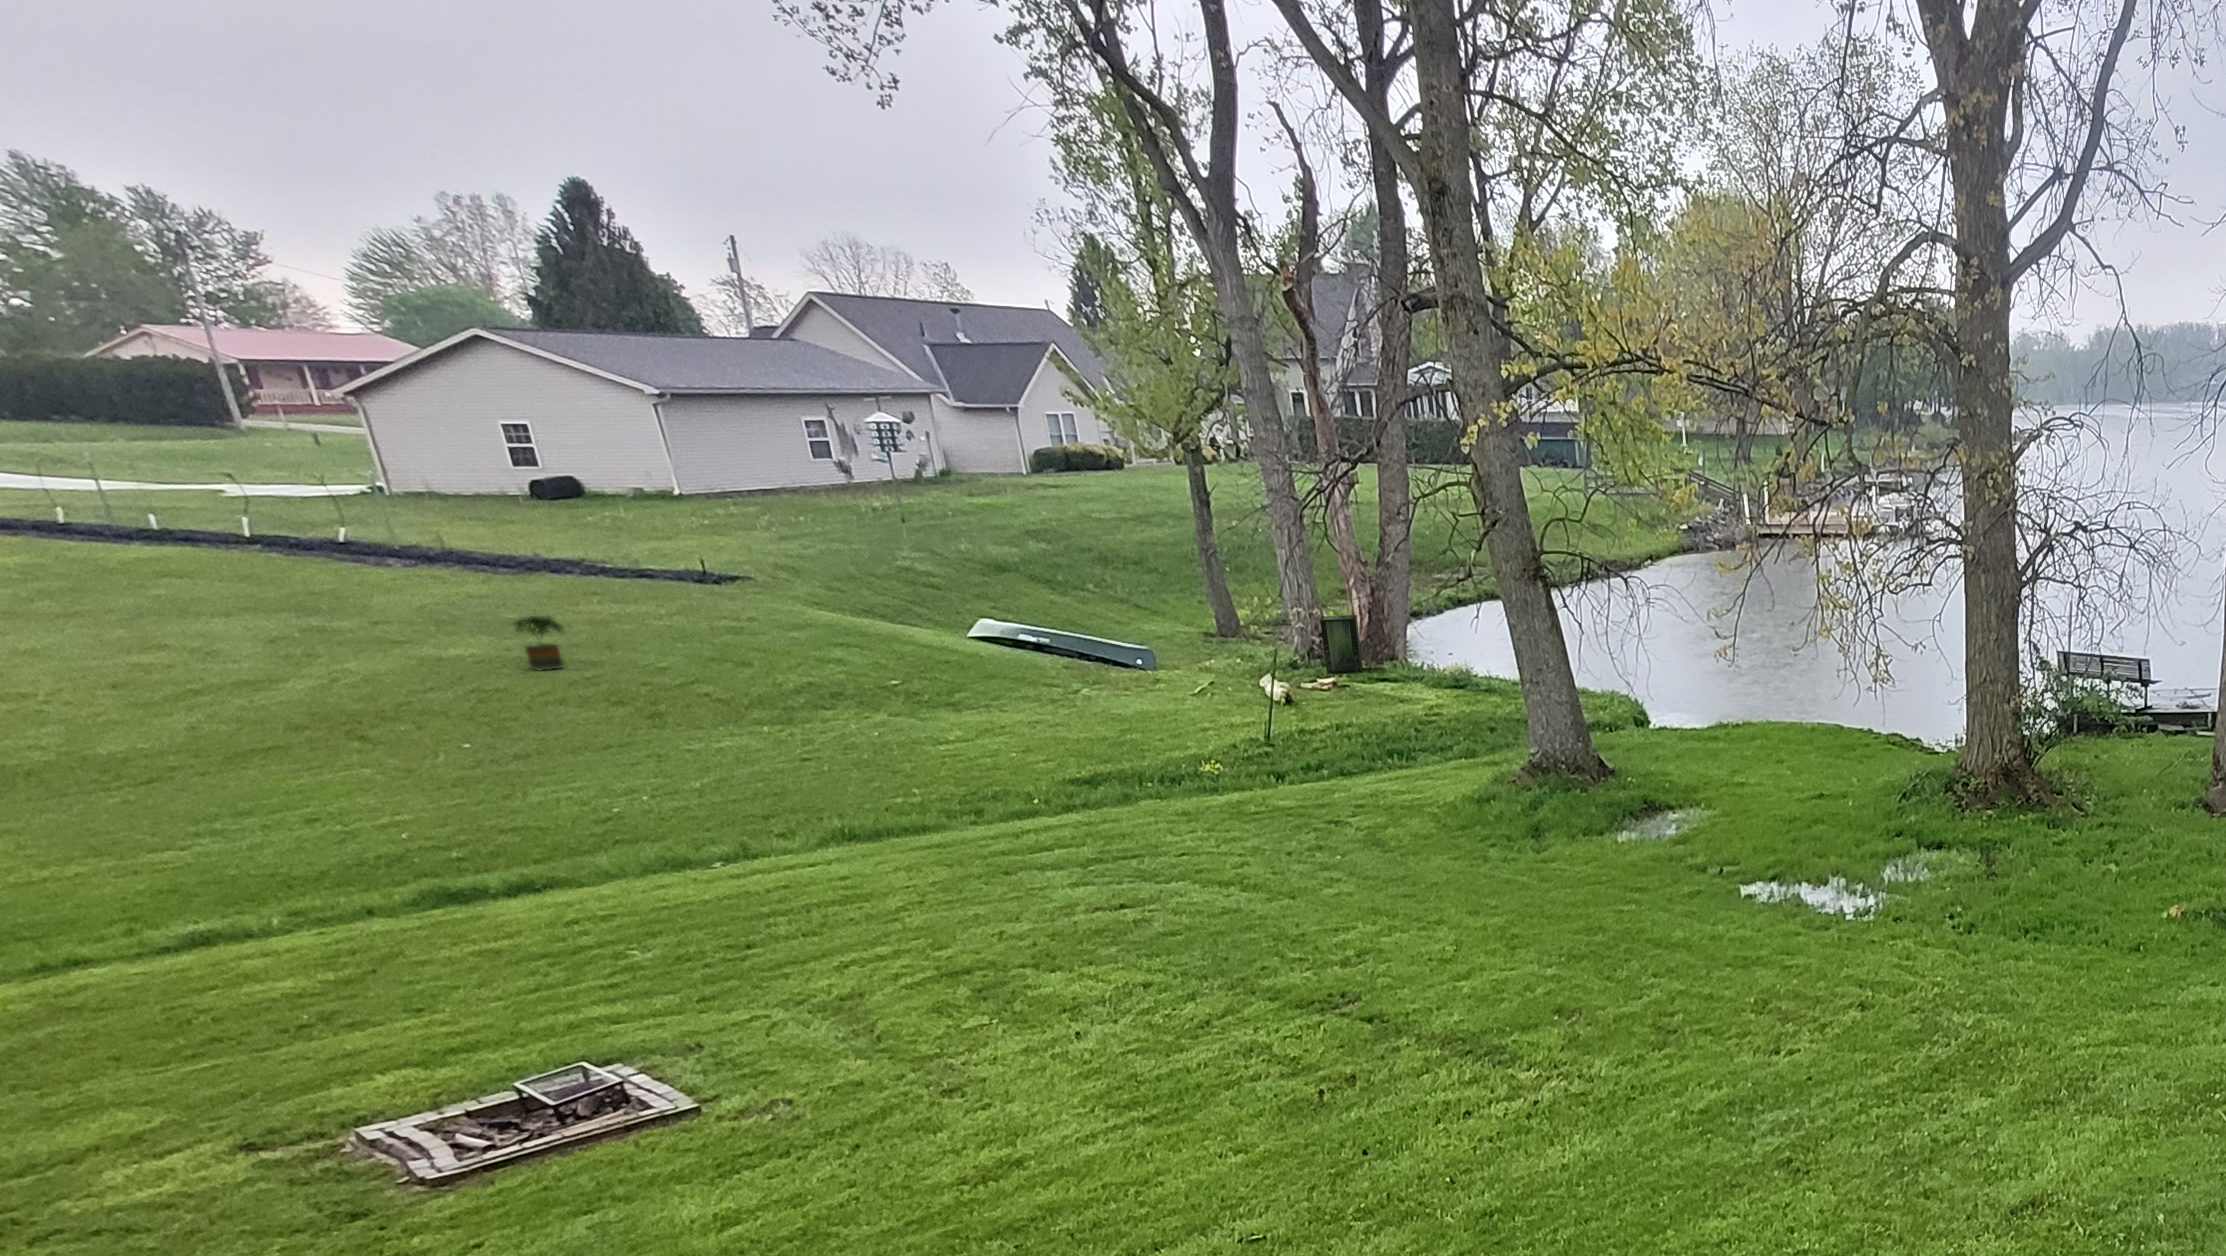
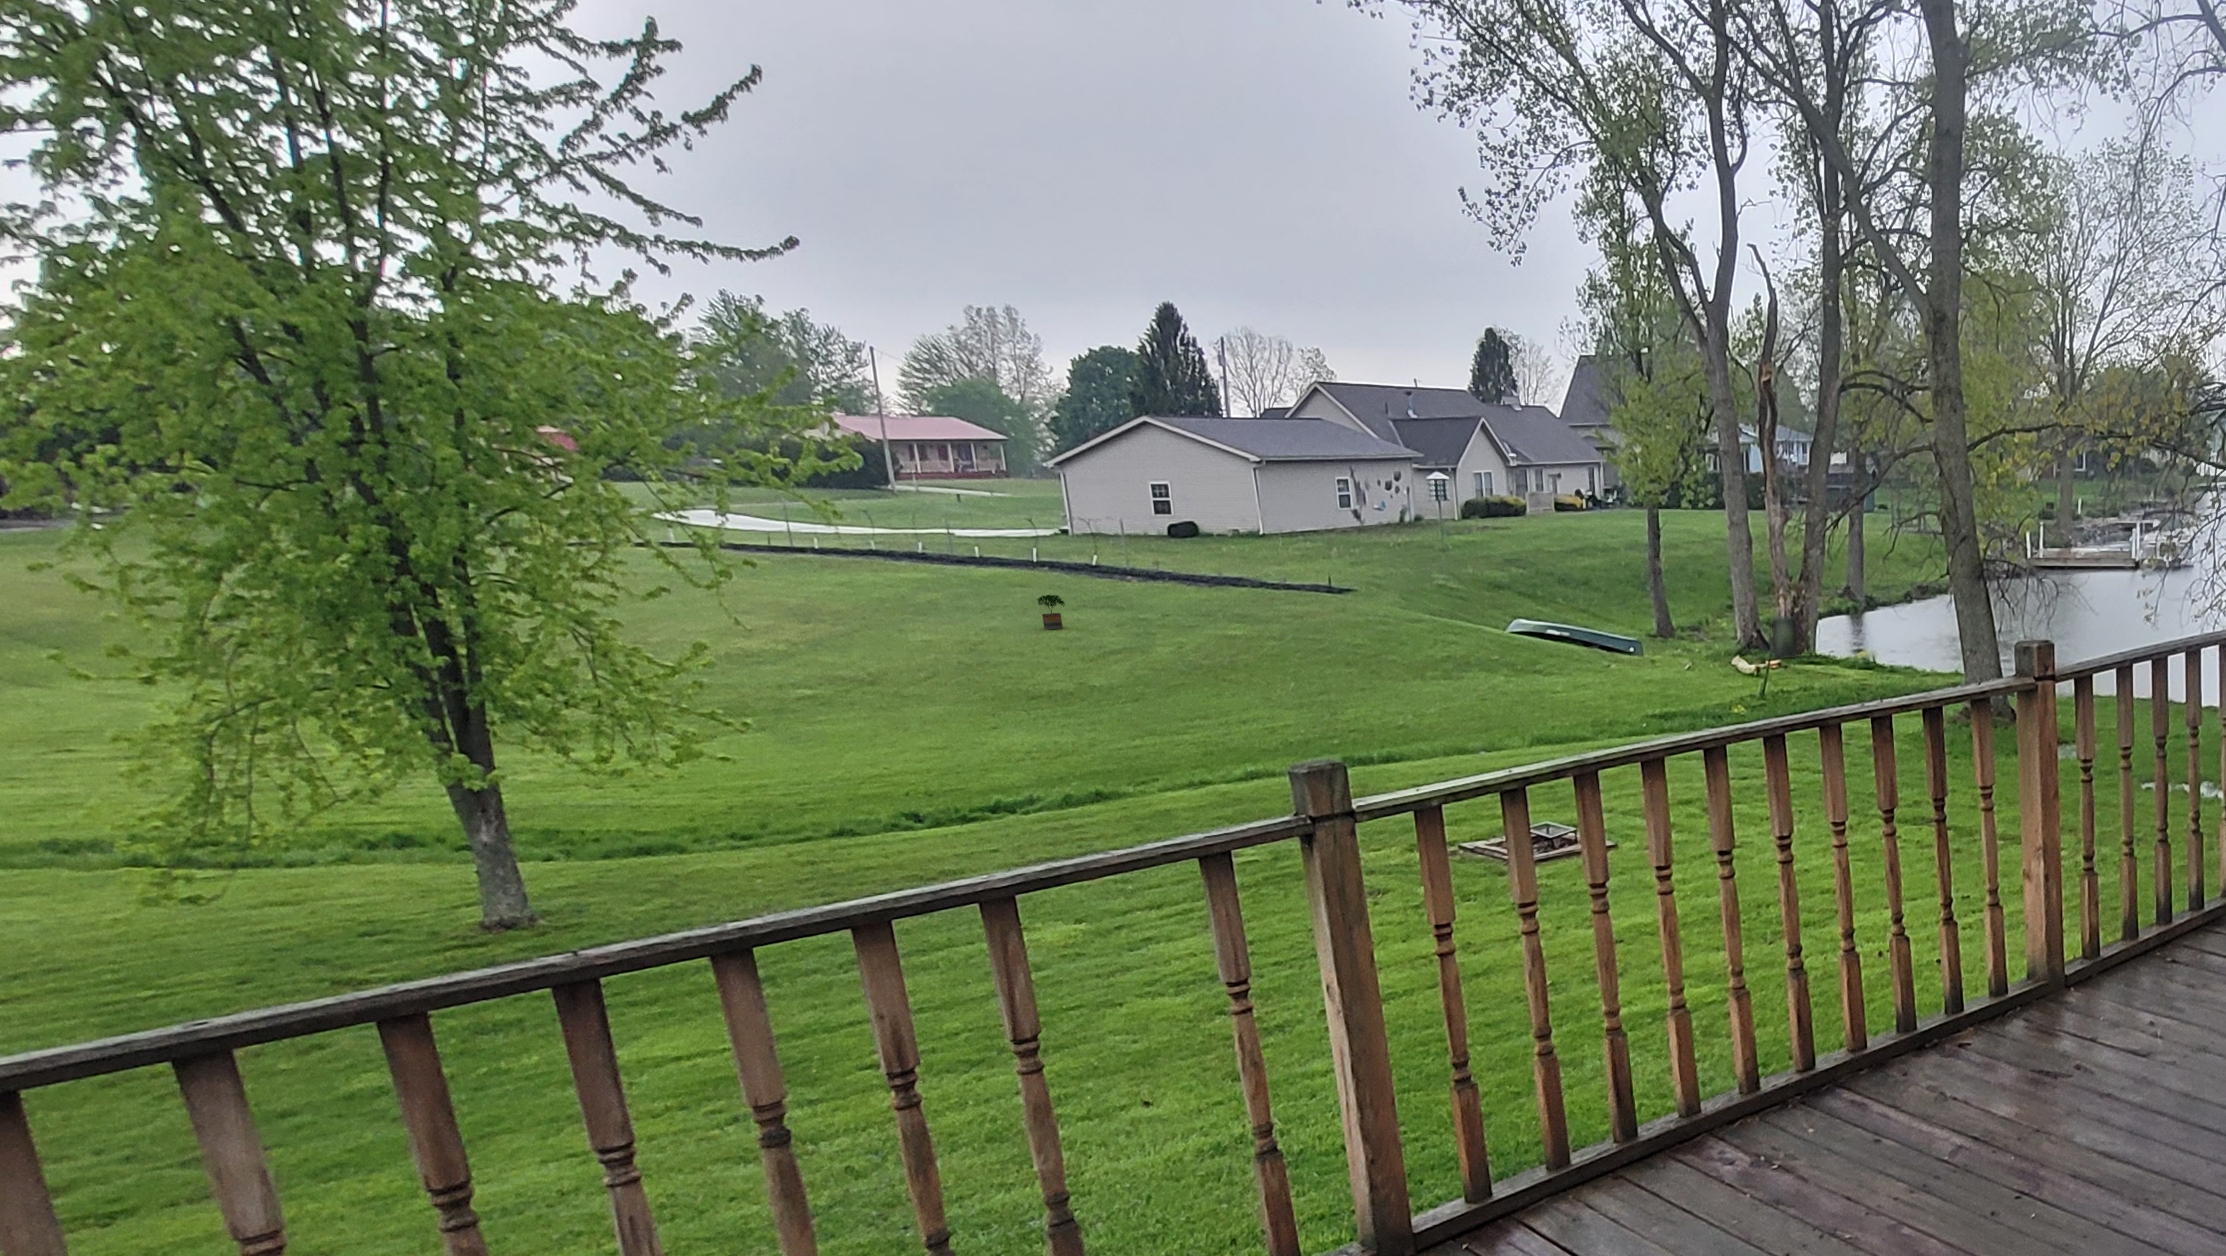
potted tree: present [514,616,564,670] -> present [1037,595,1065,630]

